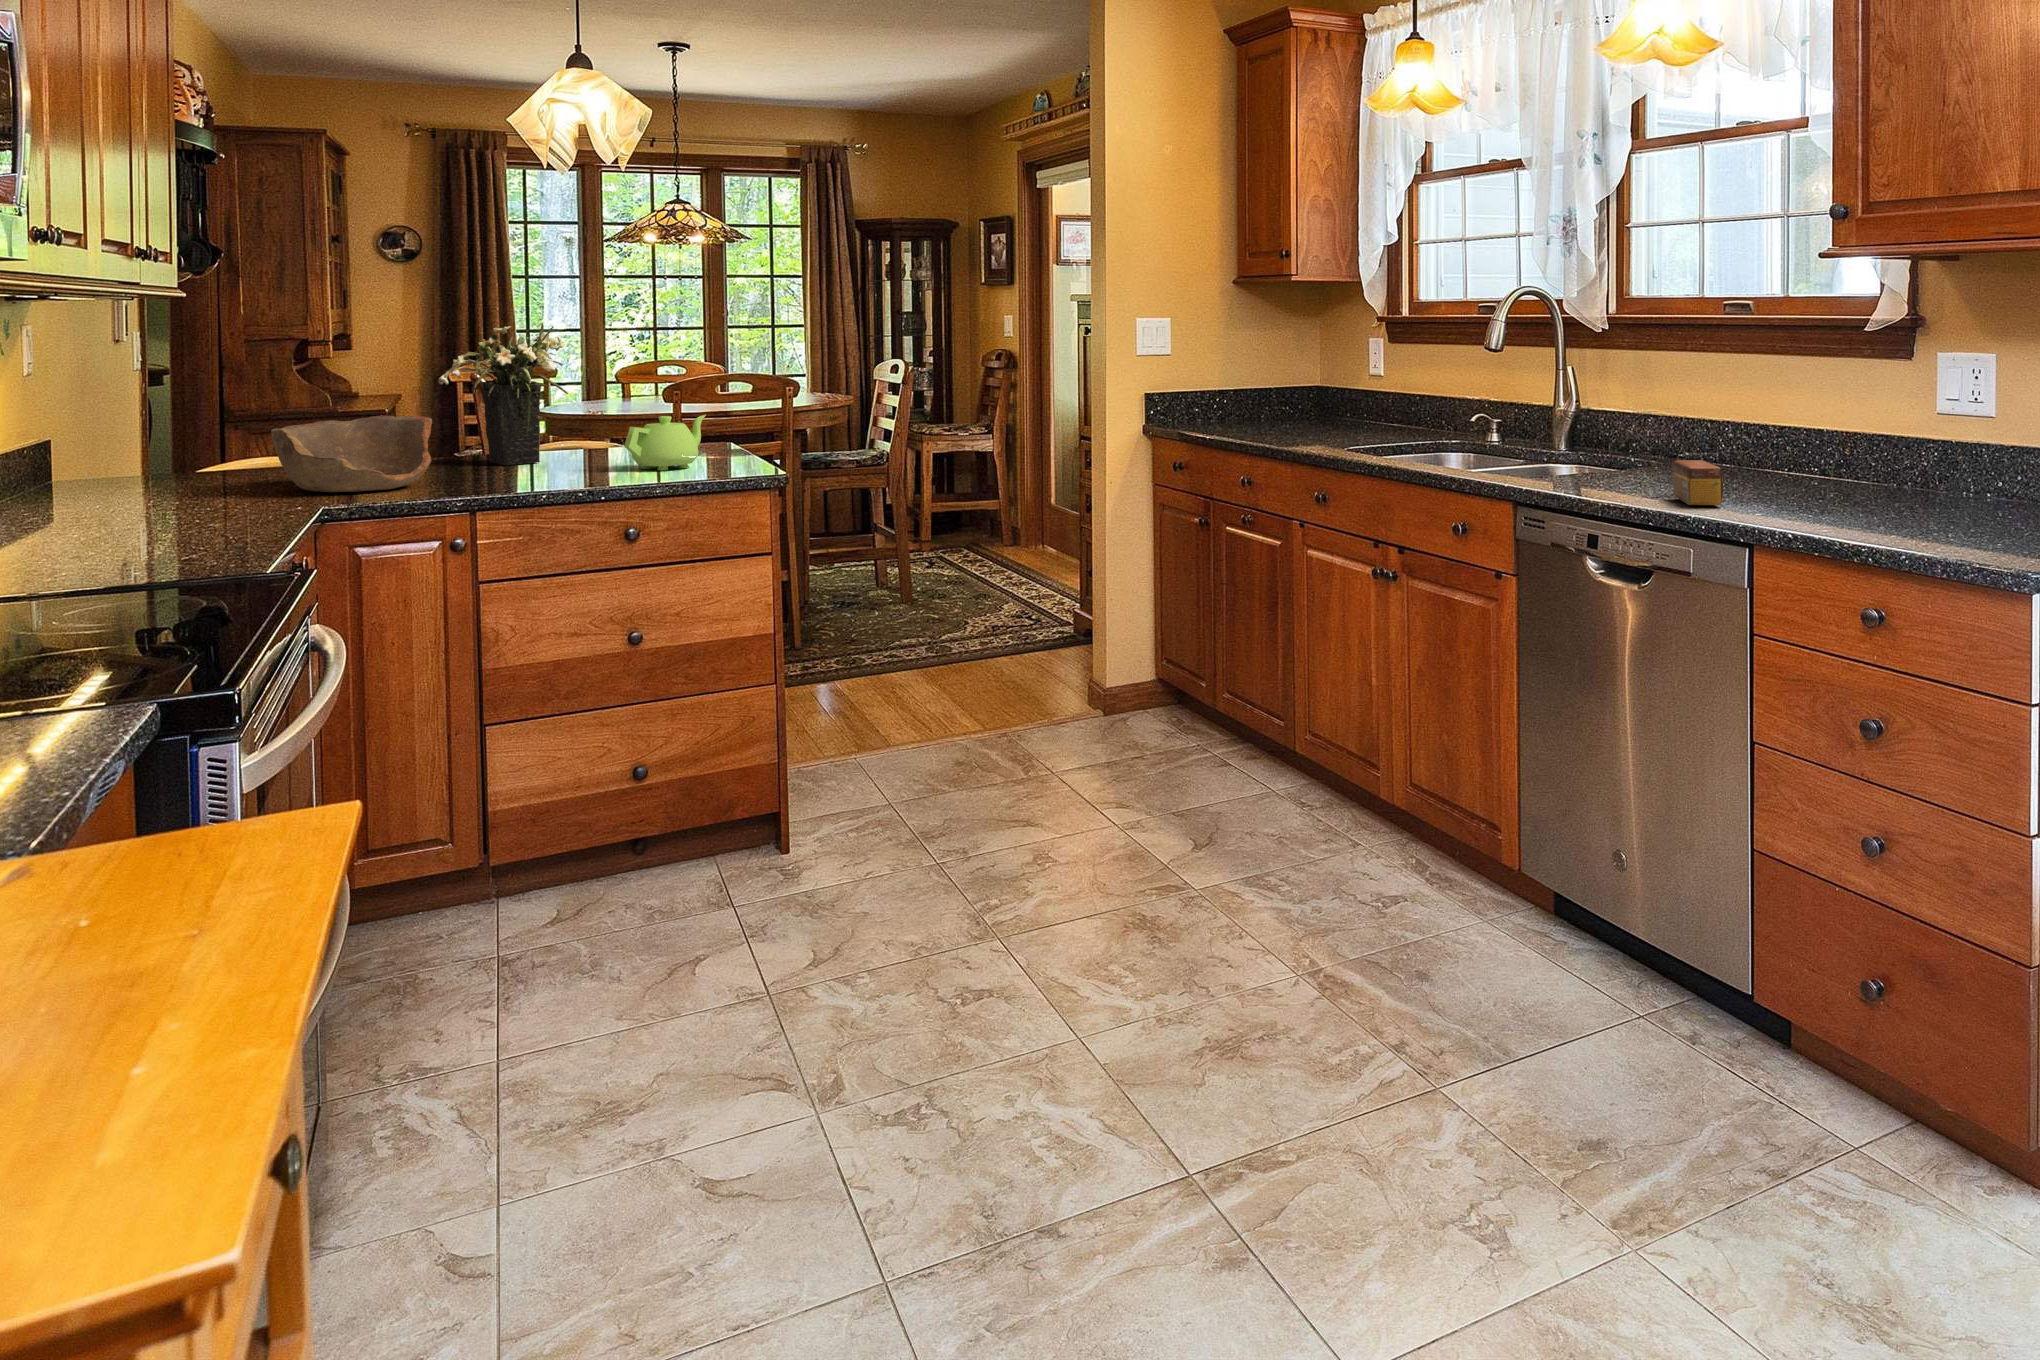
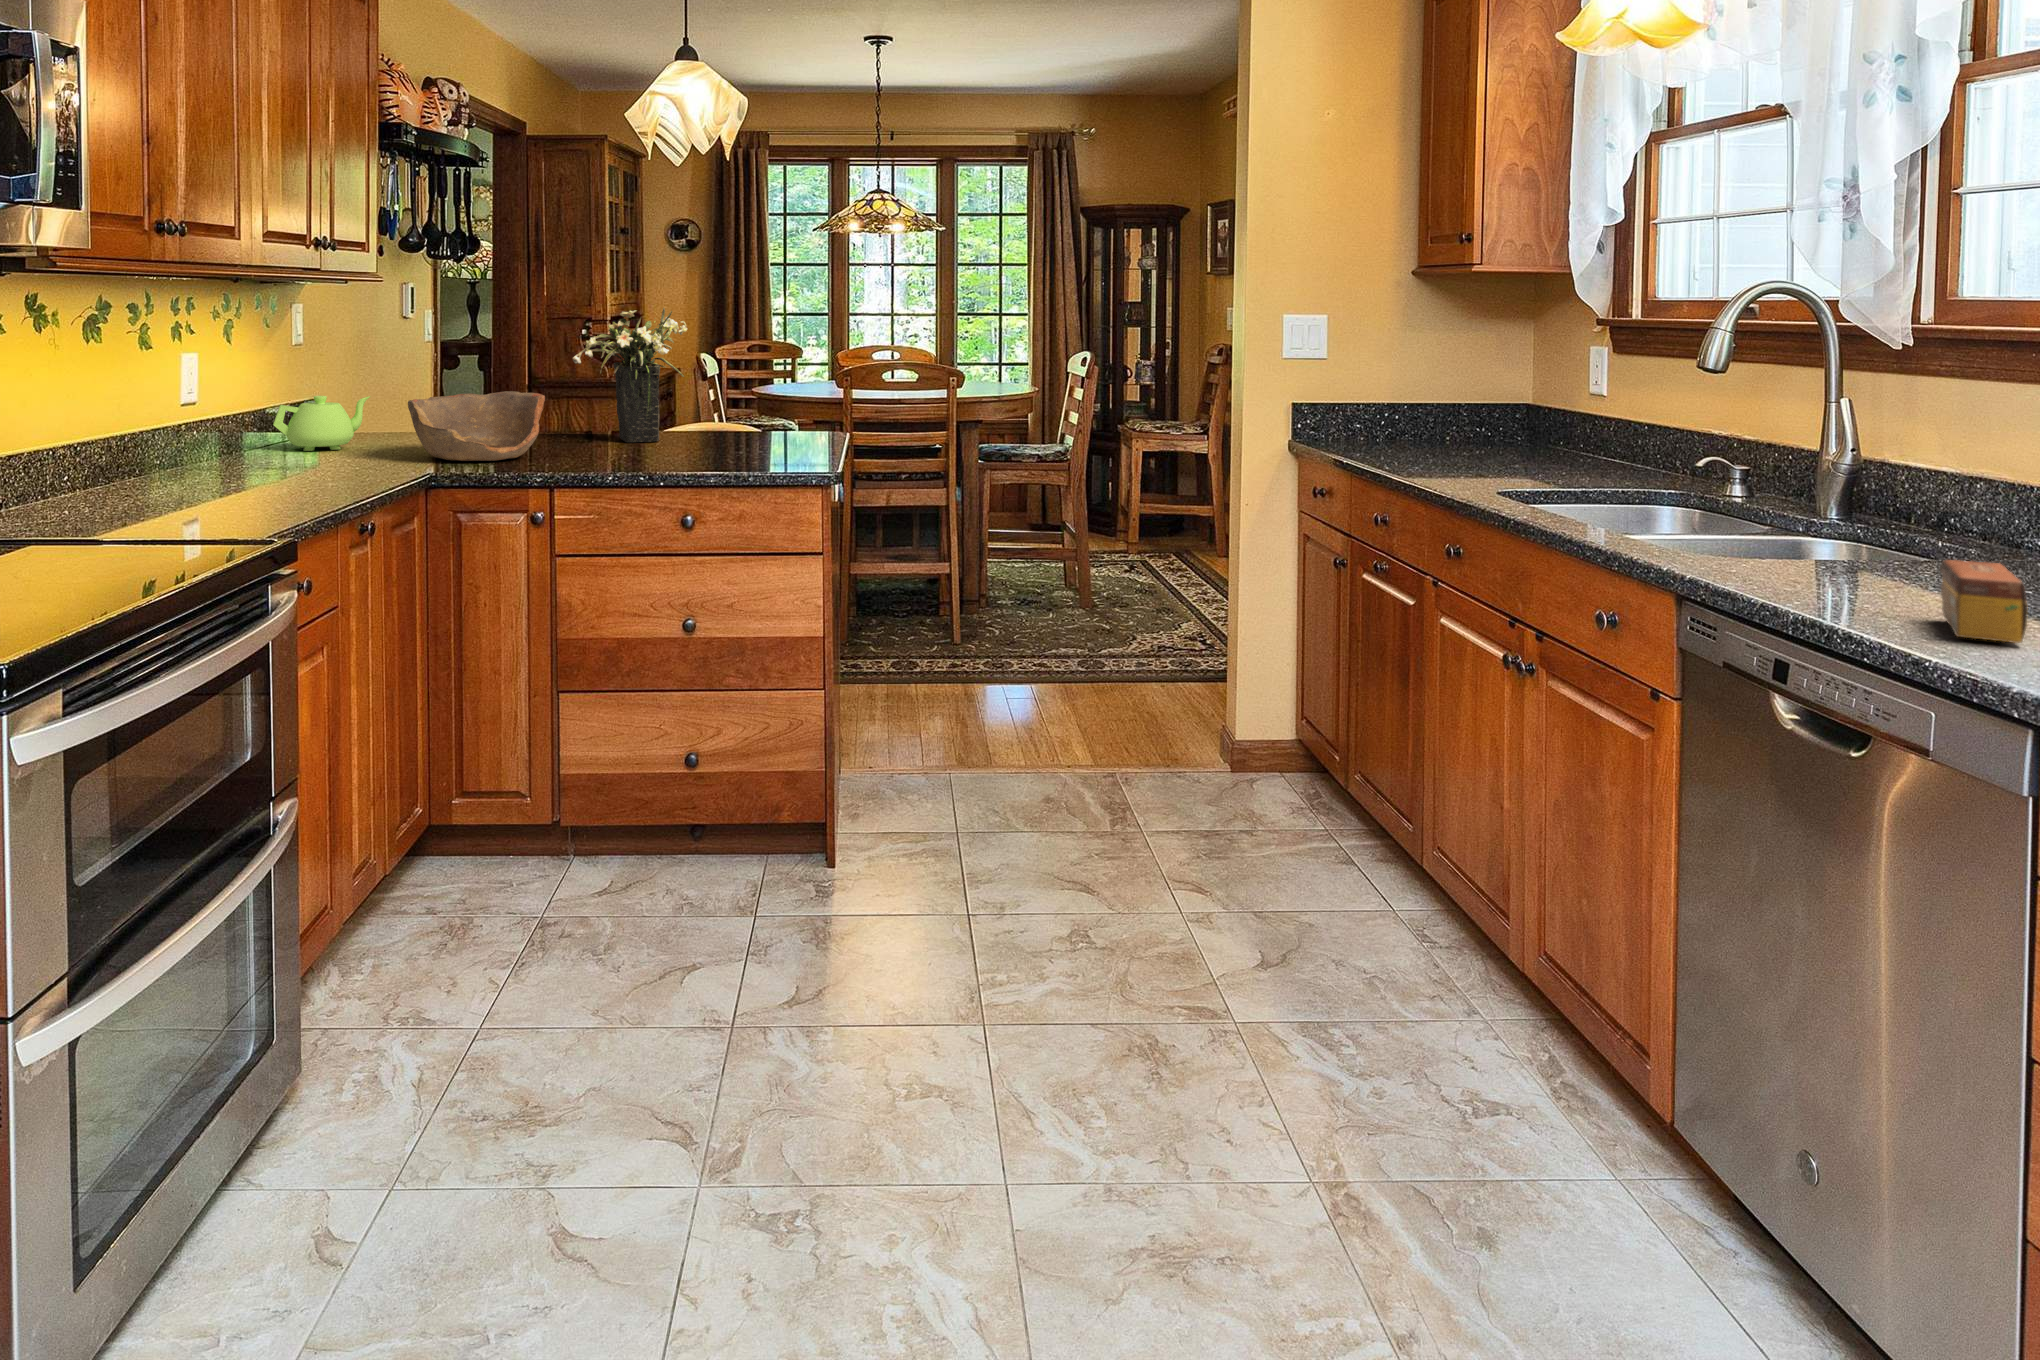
teapot: present [624,415,706,470] -> present [273,396,370,451]

